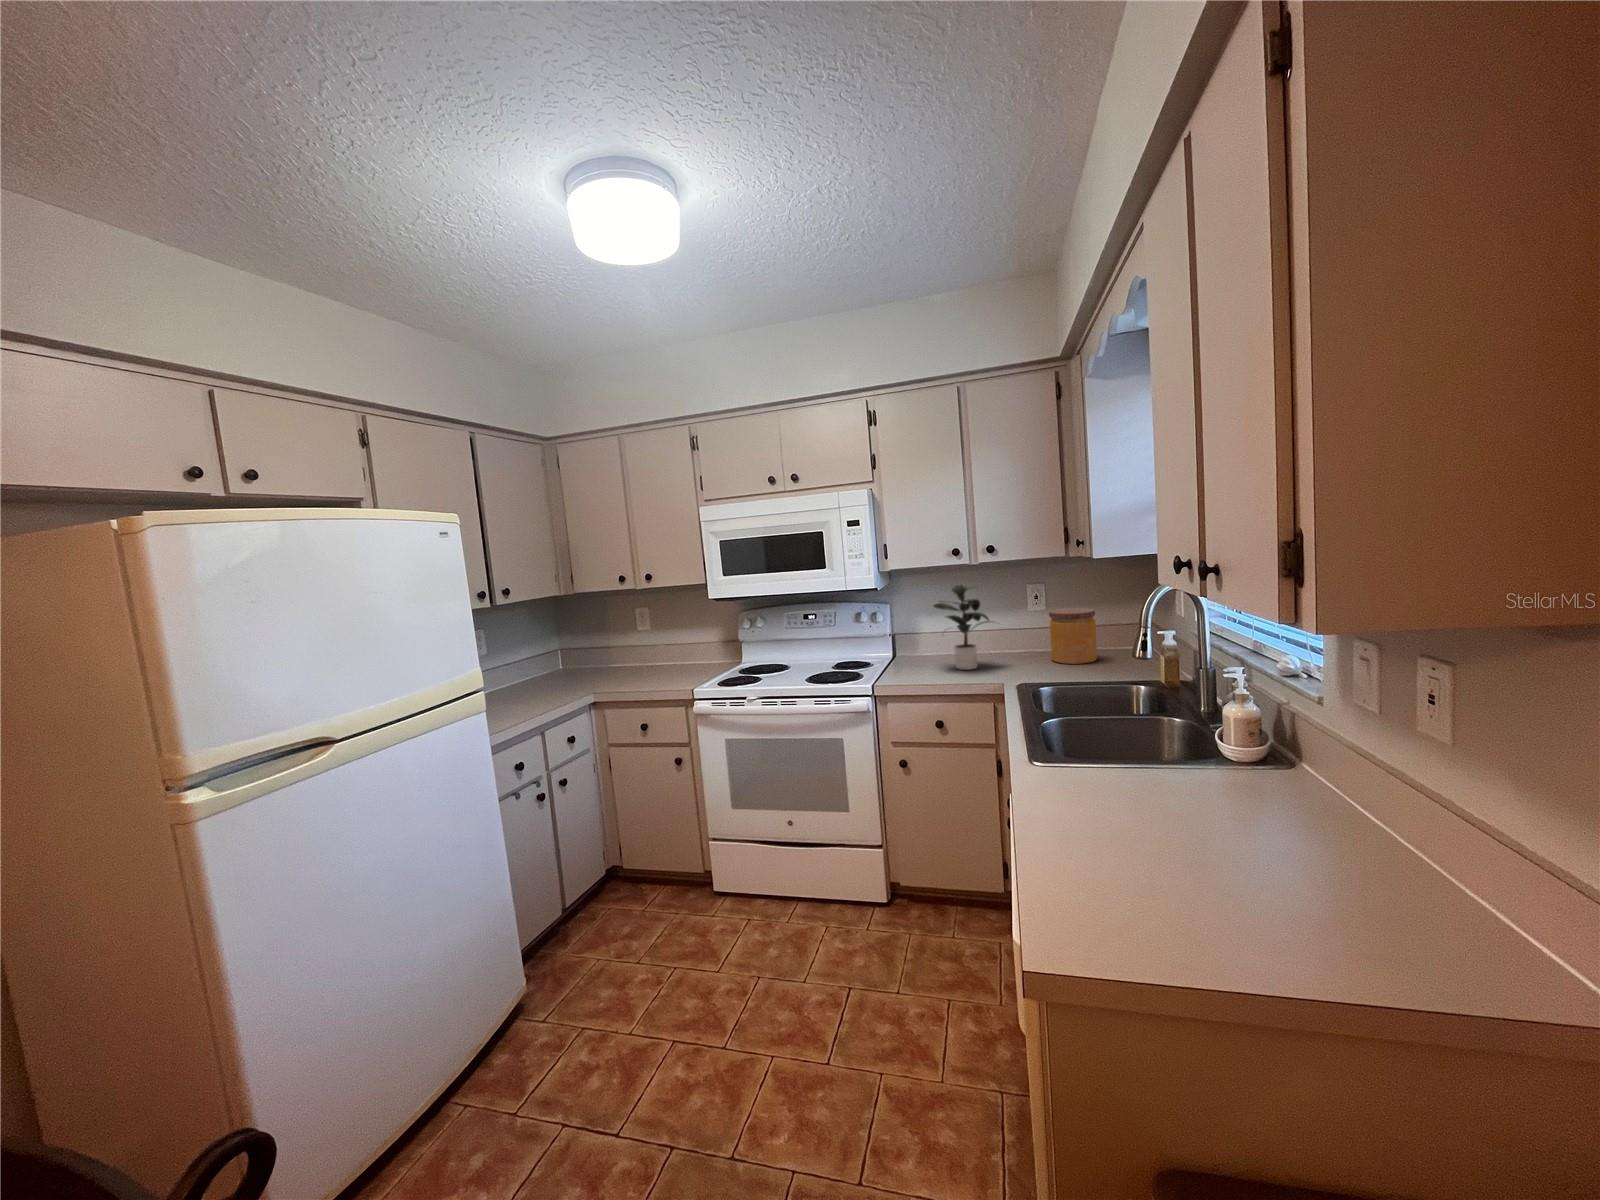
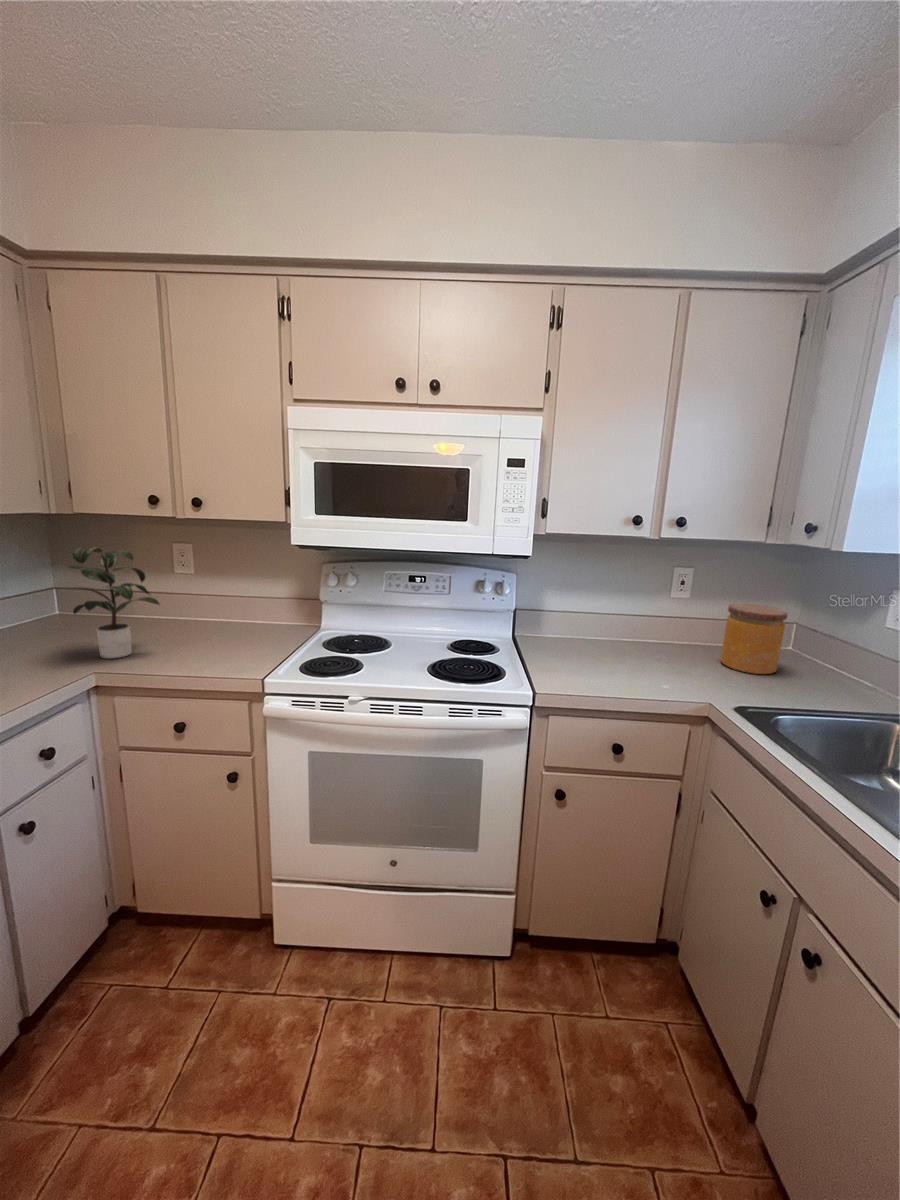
potted plant: present [934,584,990,670] -> present [69,547,159,659]

